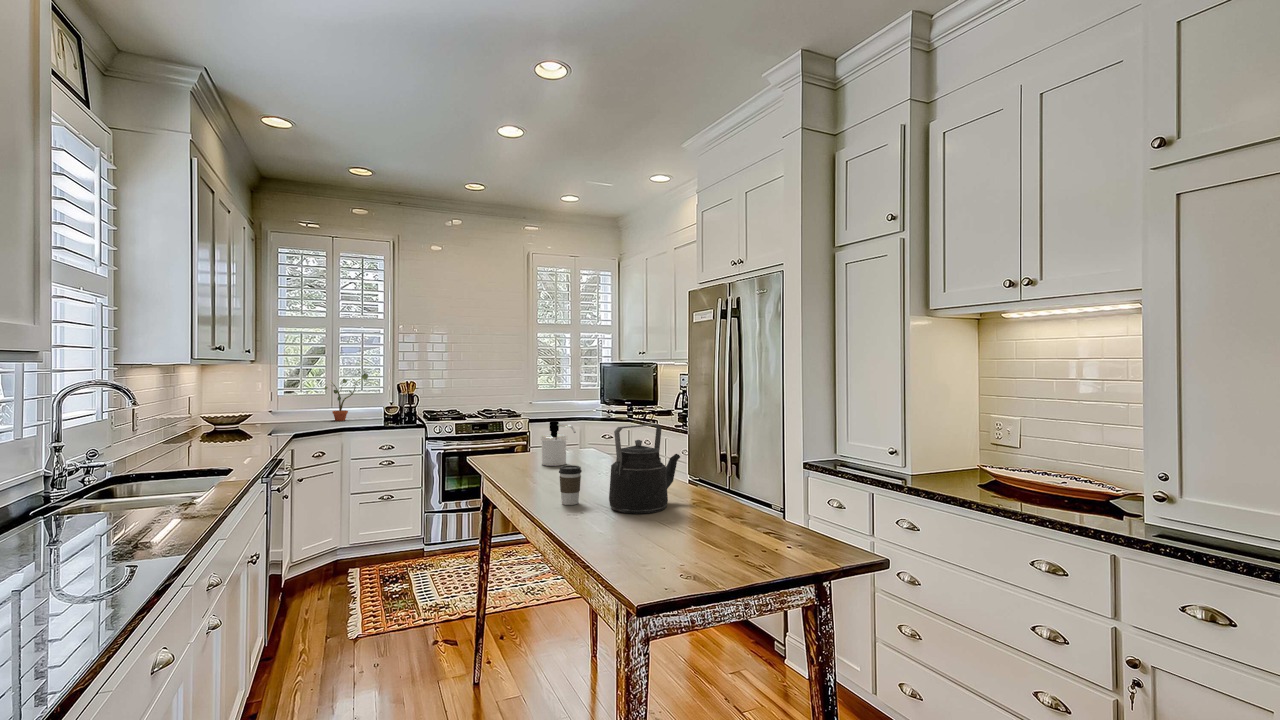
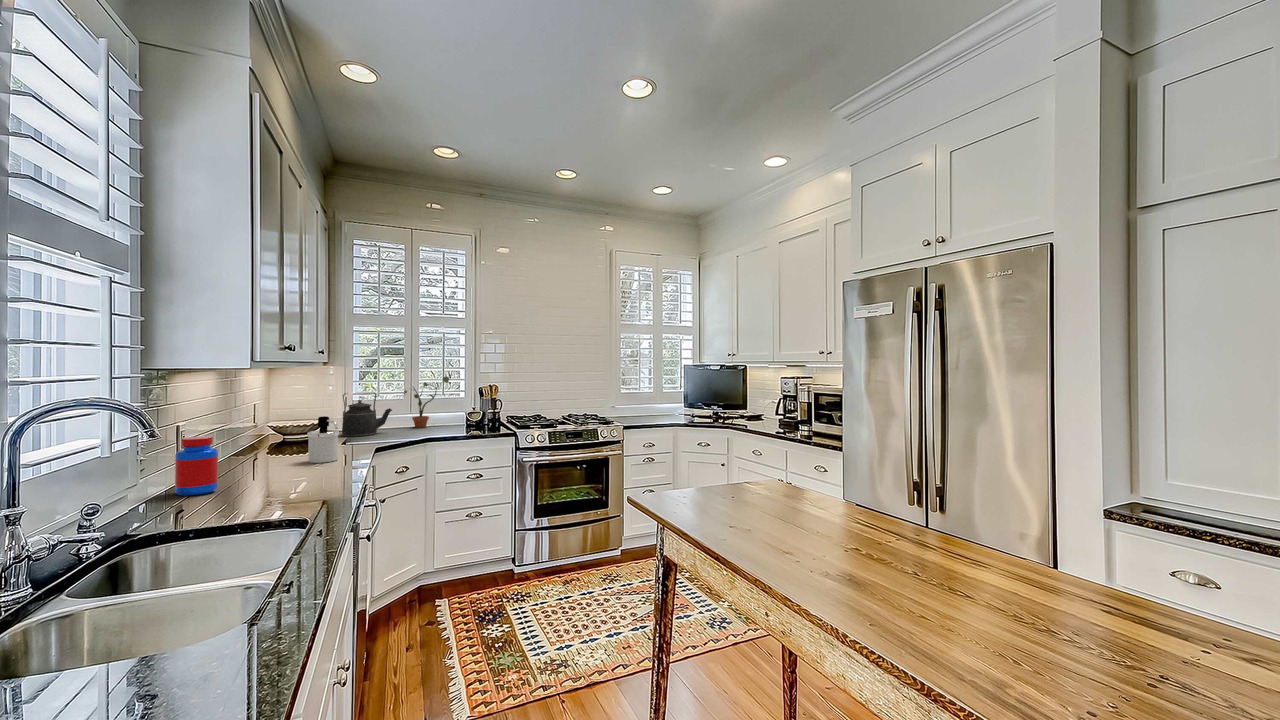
jar: none [138,415,168,457] -> present [175,436,218,496]
soap dispenser: present [541,421,576,466] -> present [307,416,339,463]
kettle: present [609,424,680,514] -> present [342,392,392,437]
coffee cup: present [559,465,582,505] -> none [867,545,910,622]

